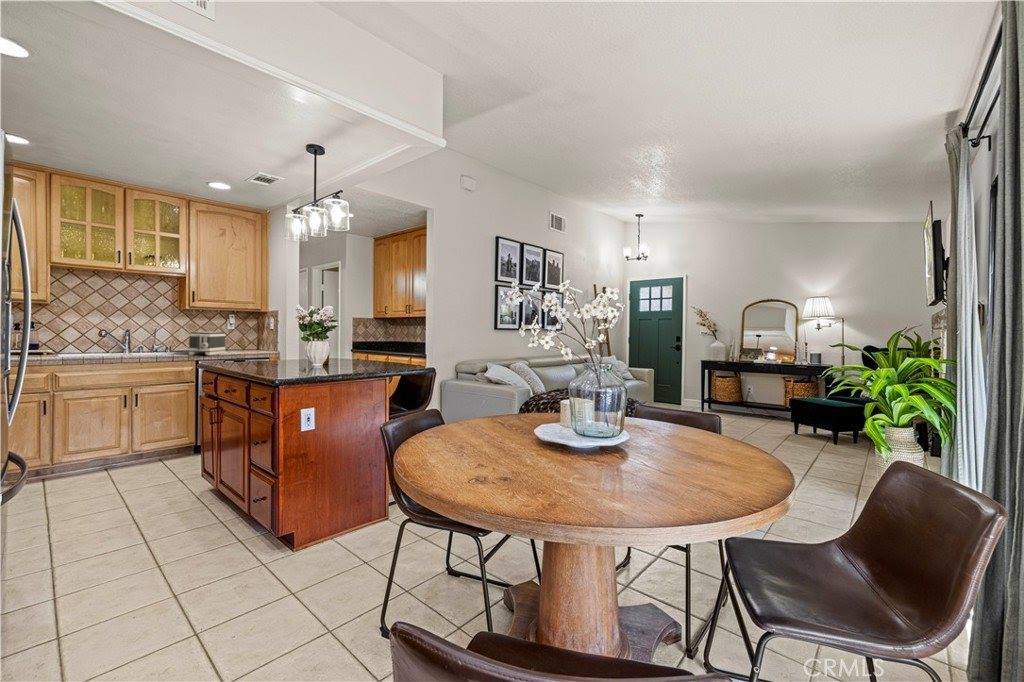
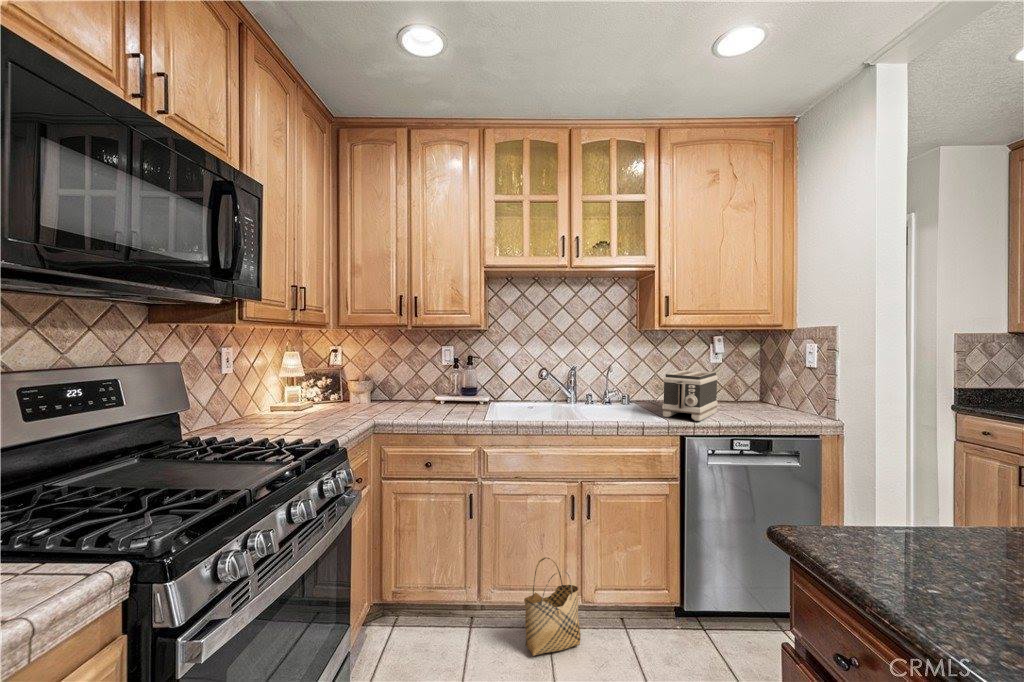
woven basket: none [89,430,130,479] -> present [524,557,581,656]

